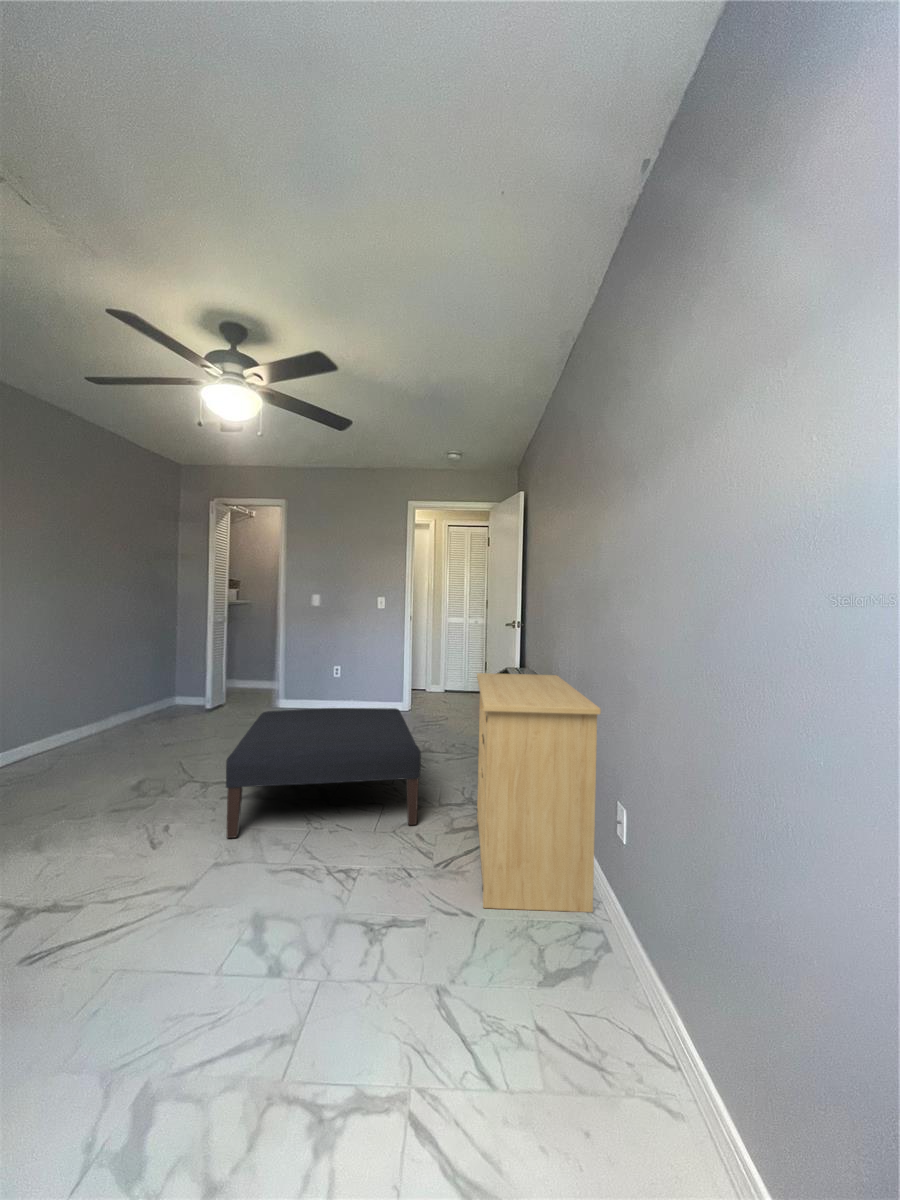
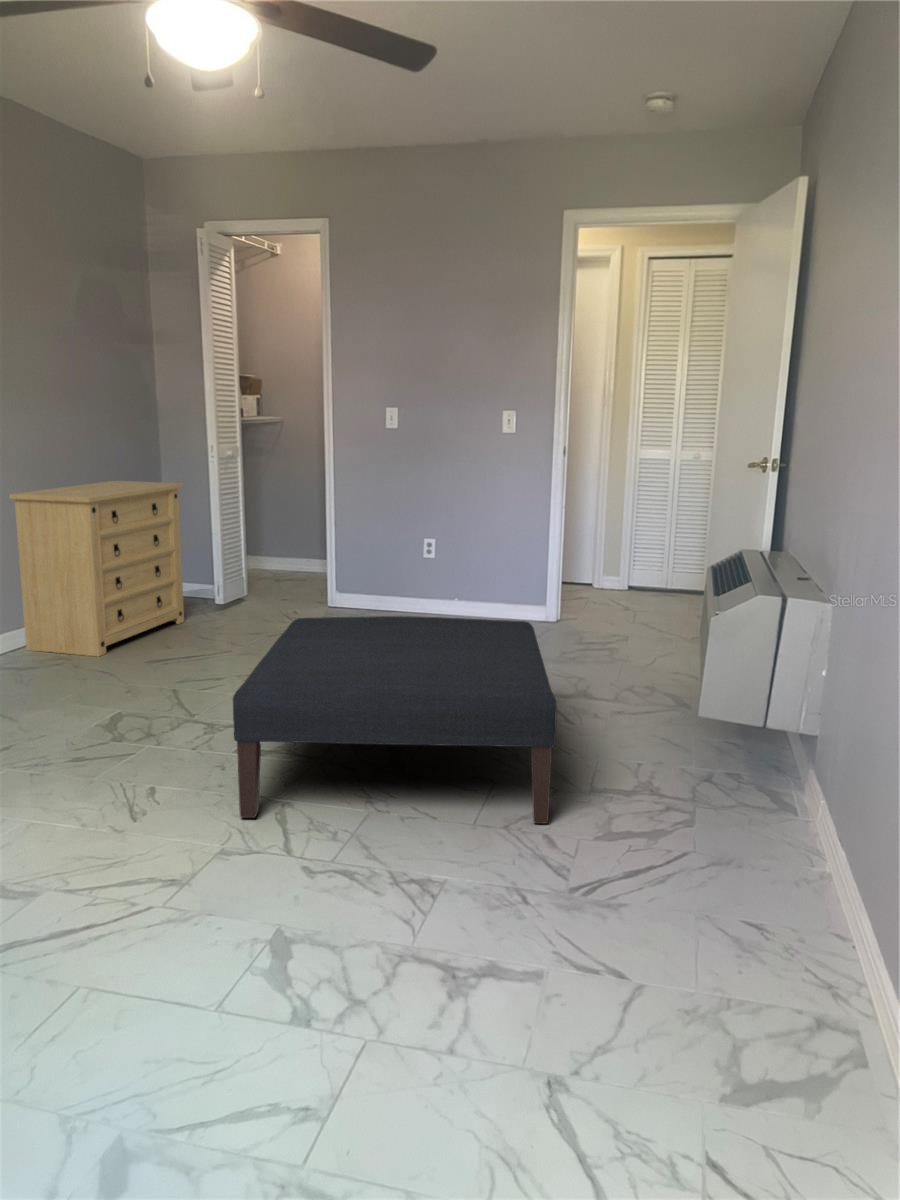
dresser: present [477,673,601,912] -> present [9,481,184,657]

